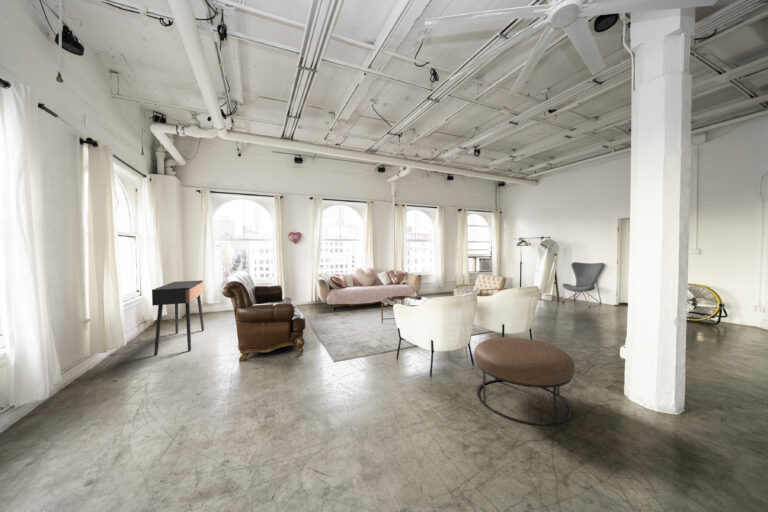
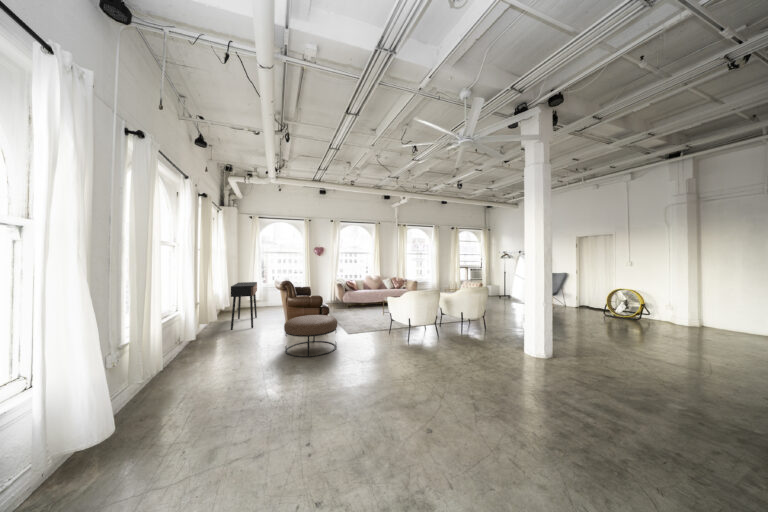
ottoman: present [474,337,575,425] -> present [284,315,337,357]

